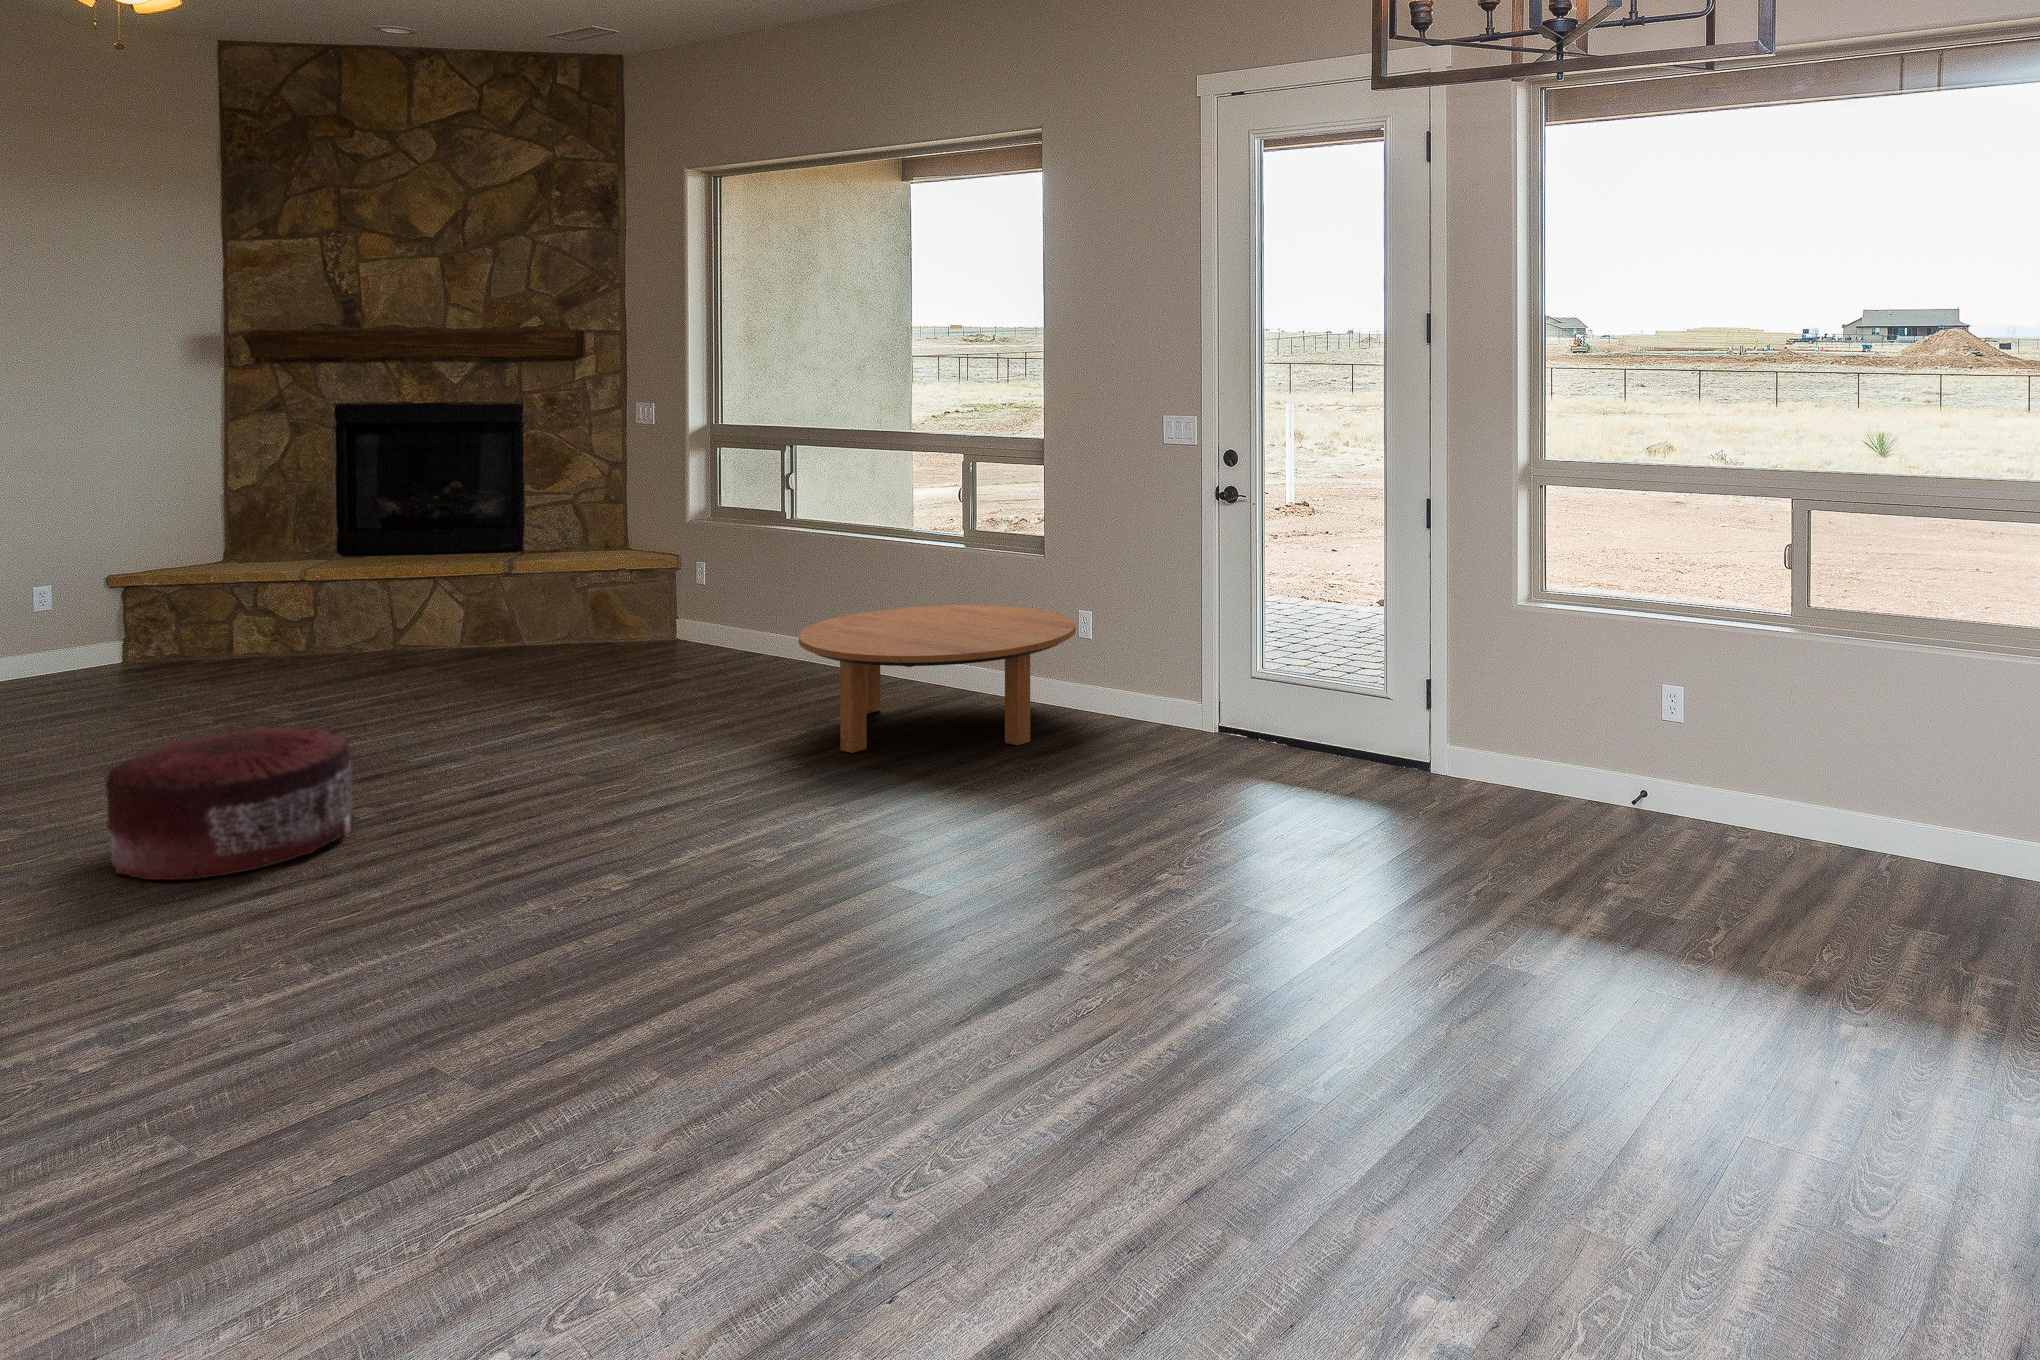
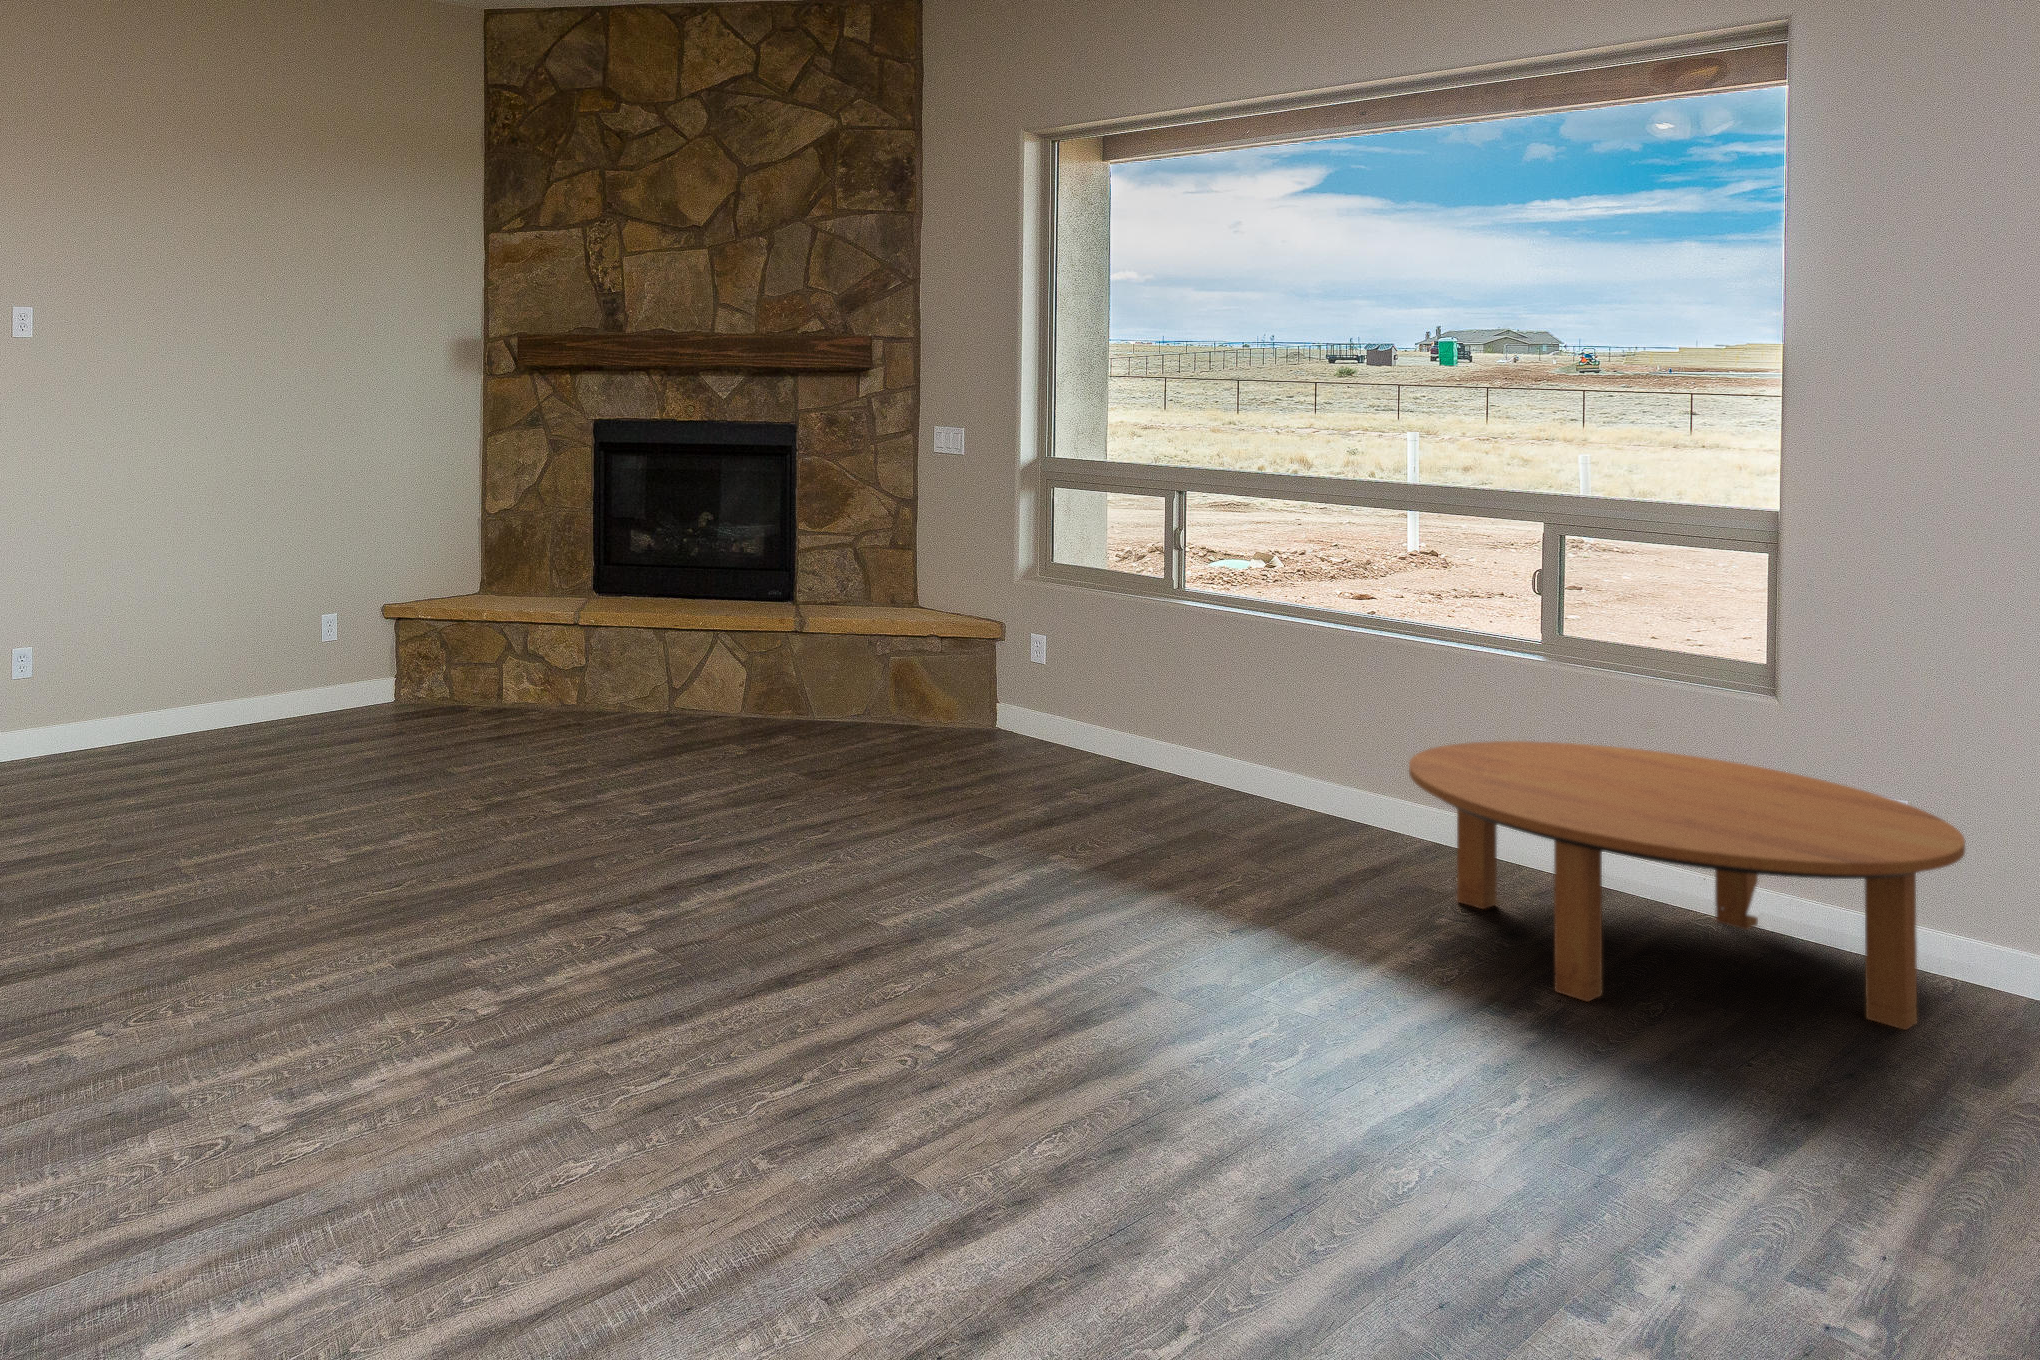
pouf: present [105,726,355,880] -> none [611,866,928,1142]

